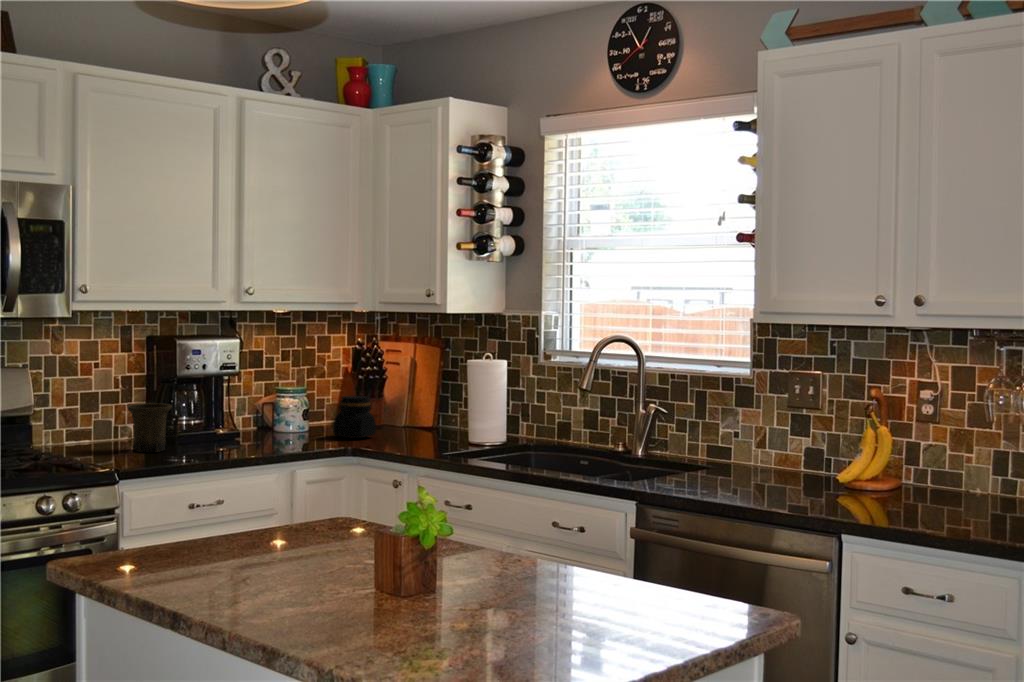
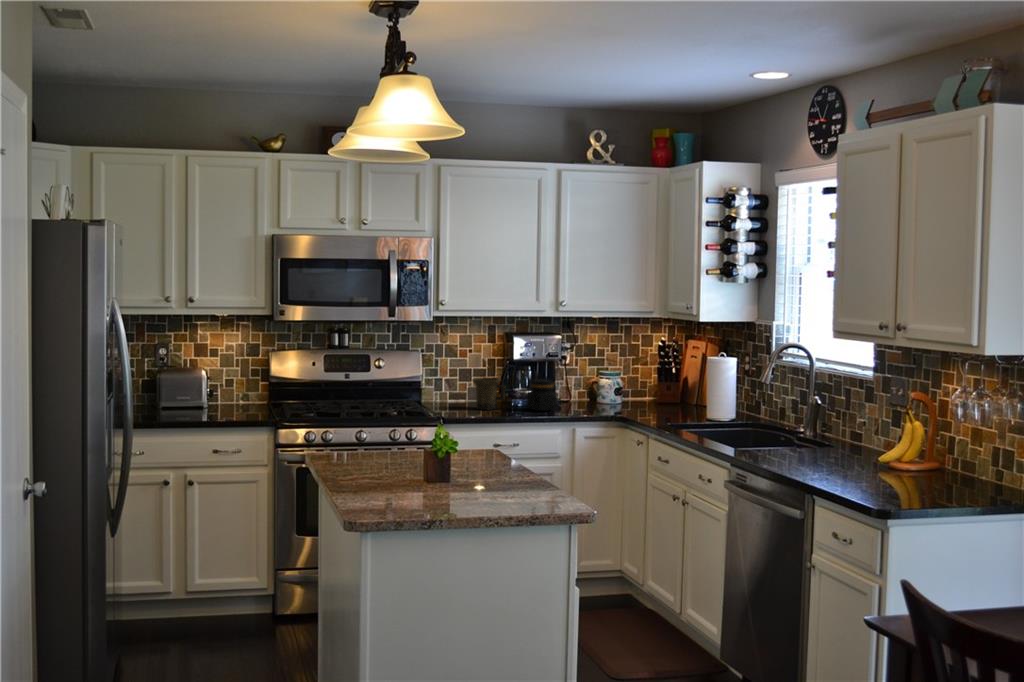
jar: present [333,396,376,438] -> present [527,379,557,411]

